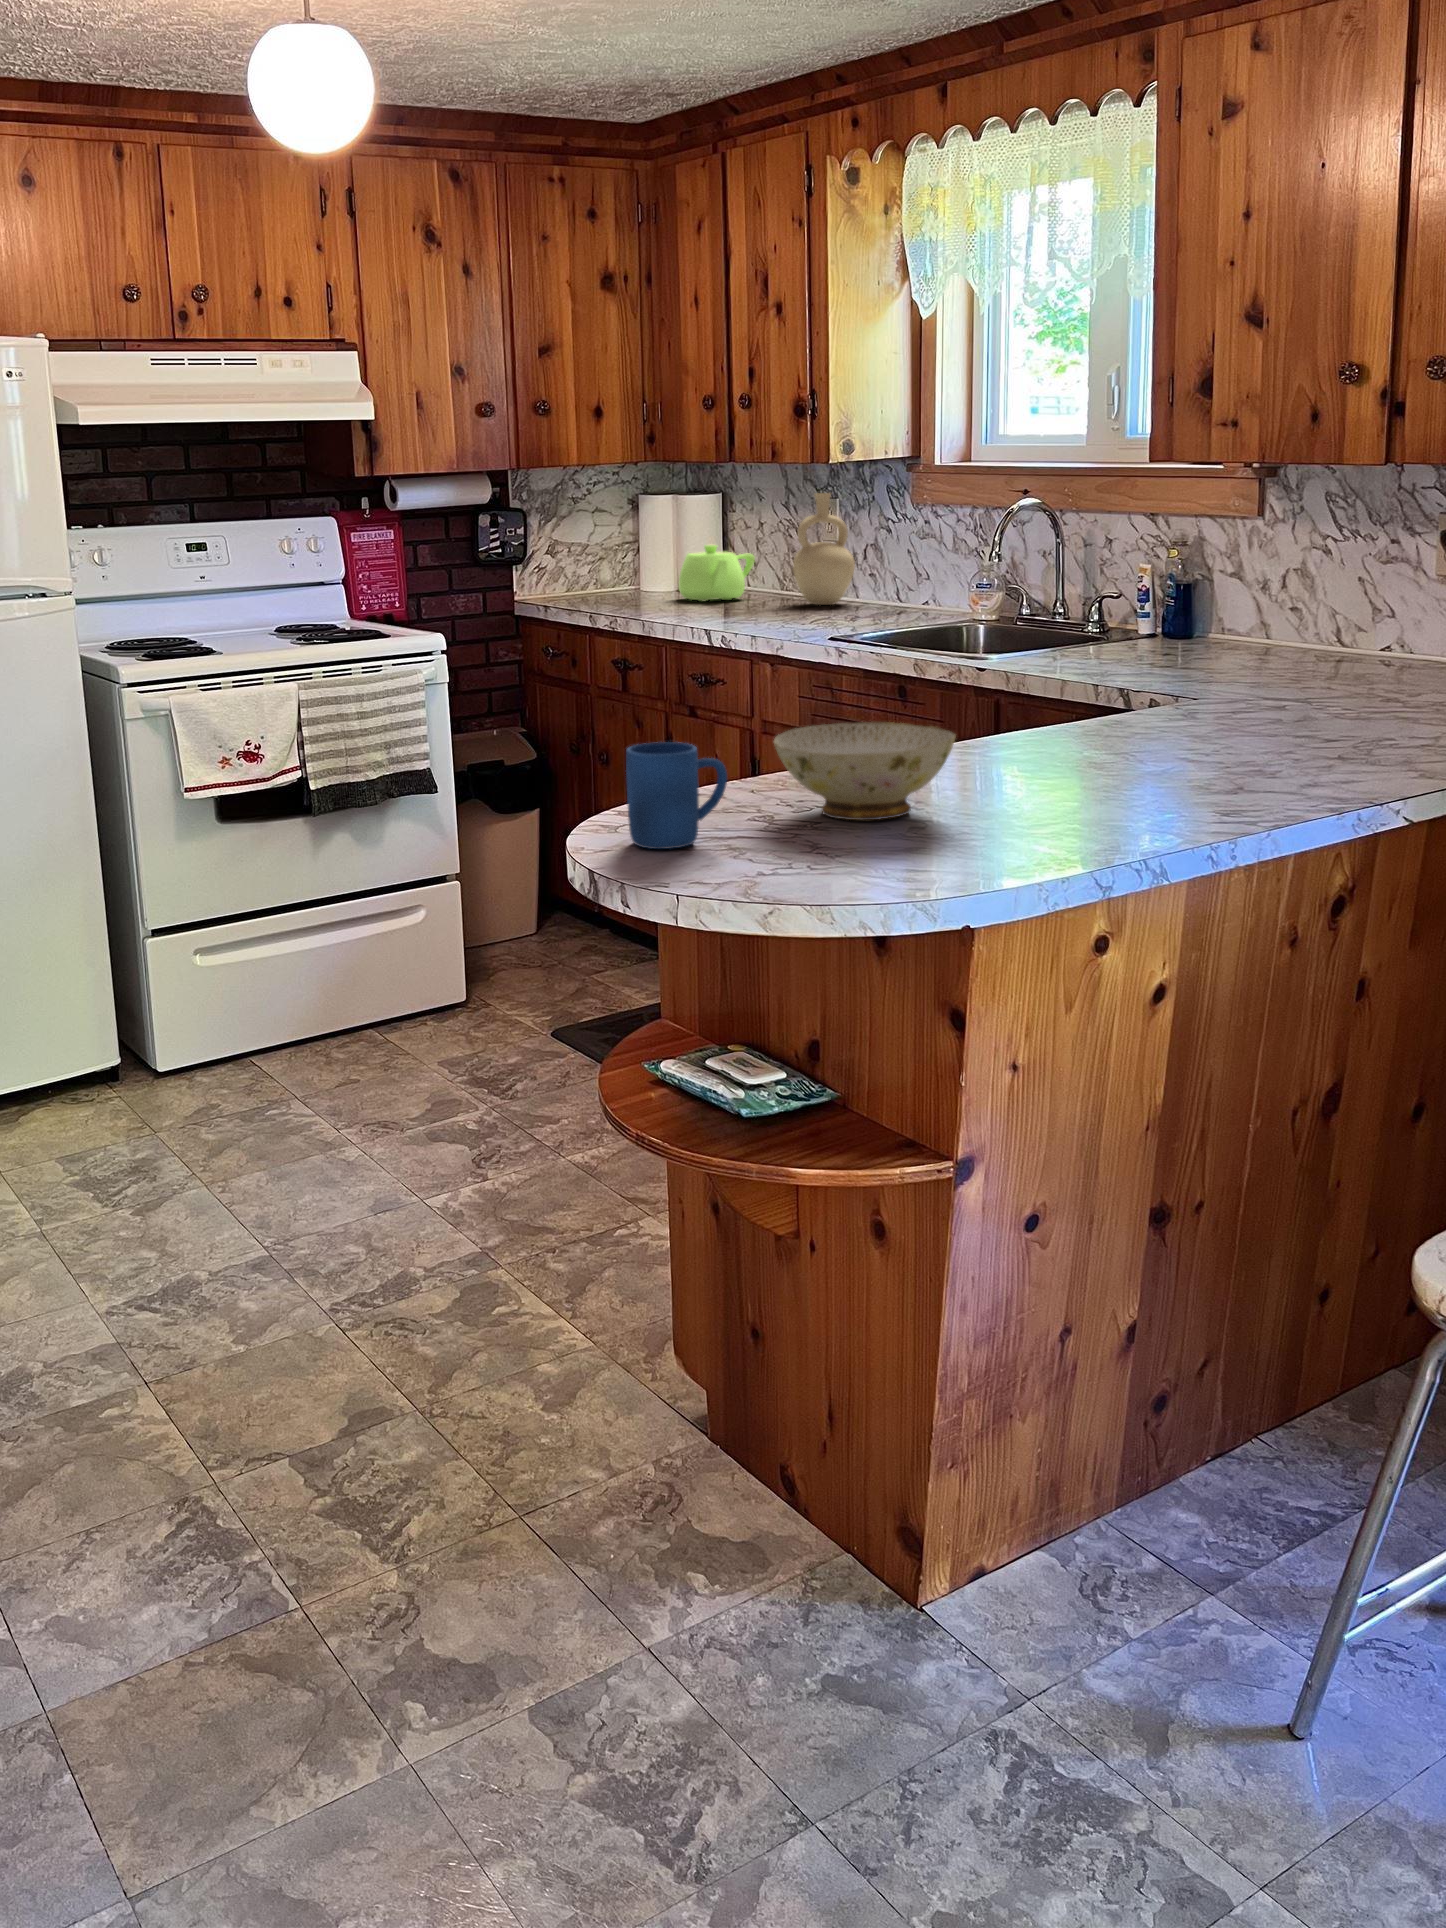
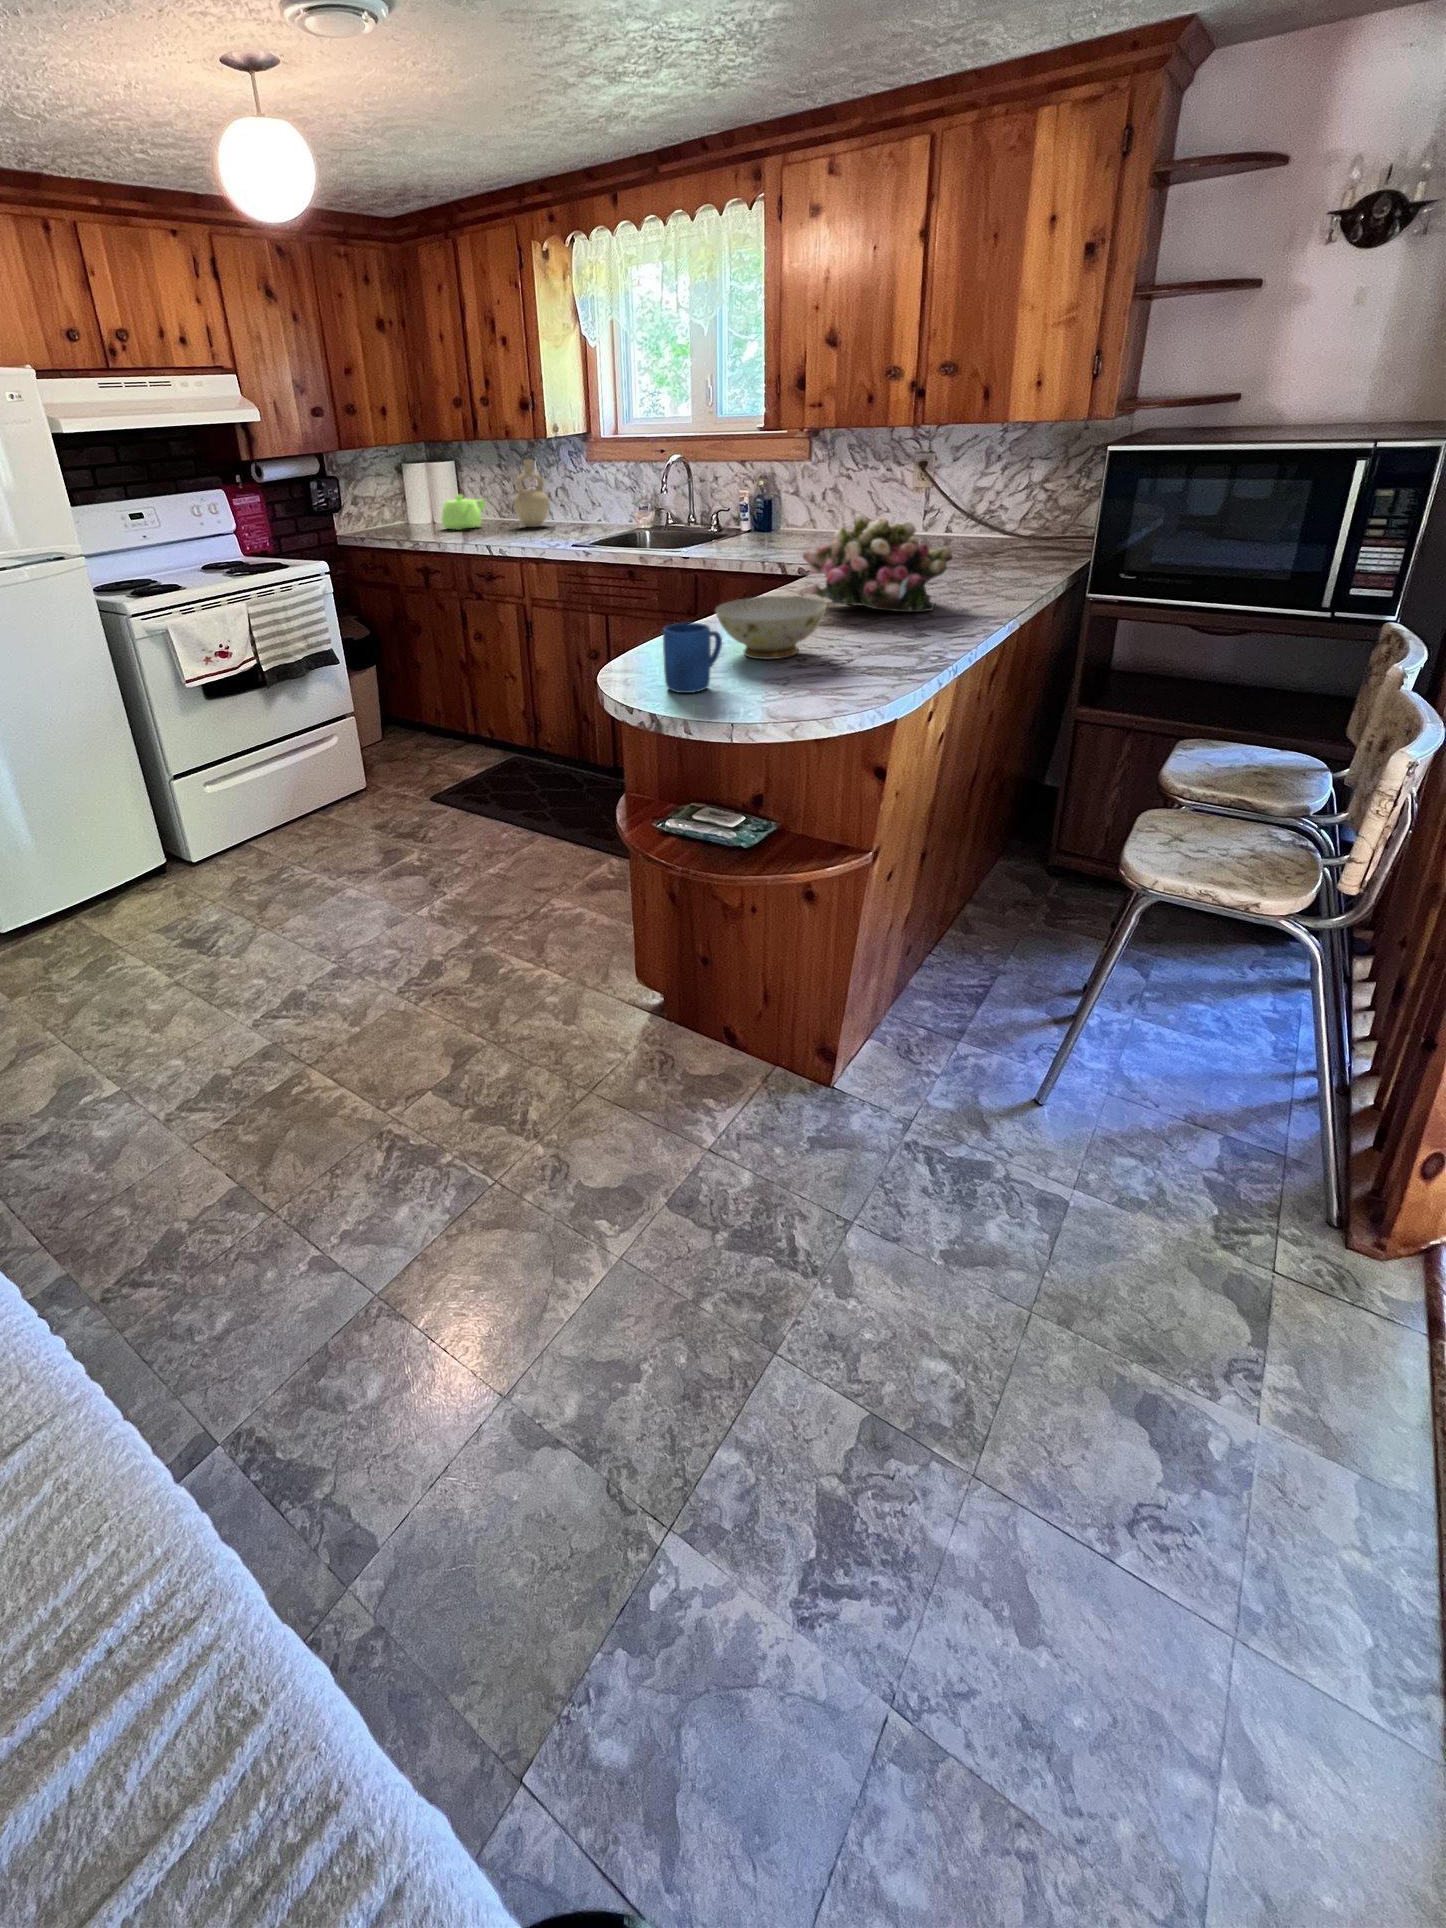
flower arrangement: none [1013,607,1291,780] -> present [803,514,953,612]

